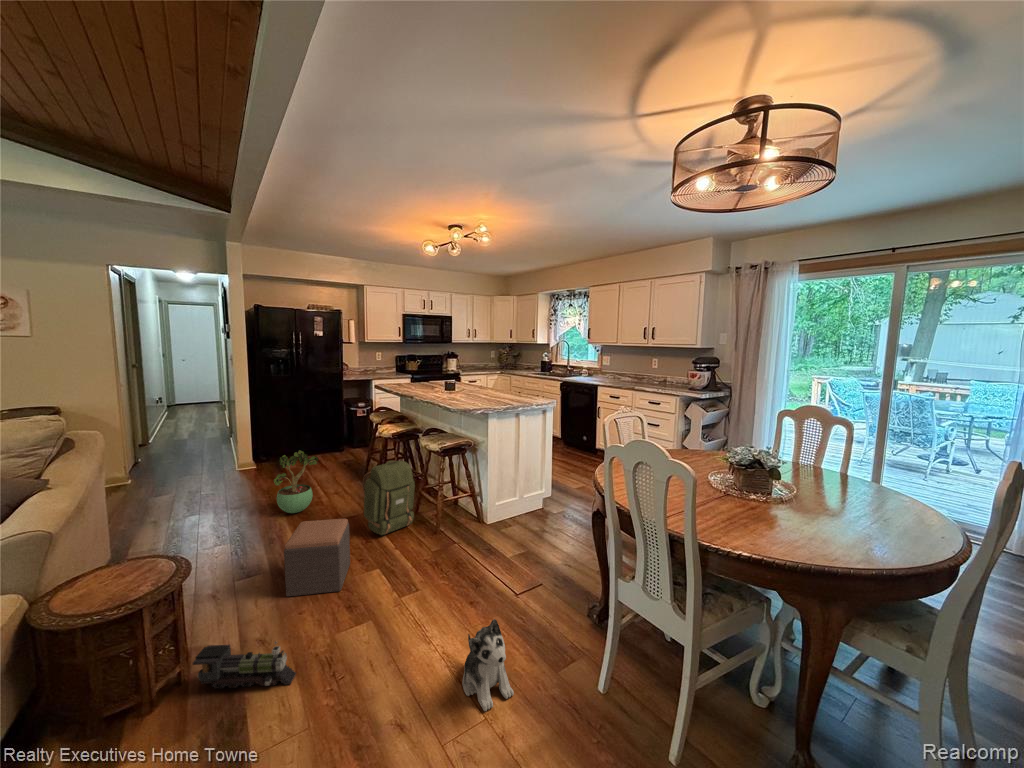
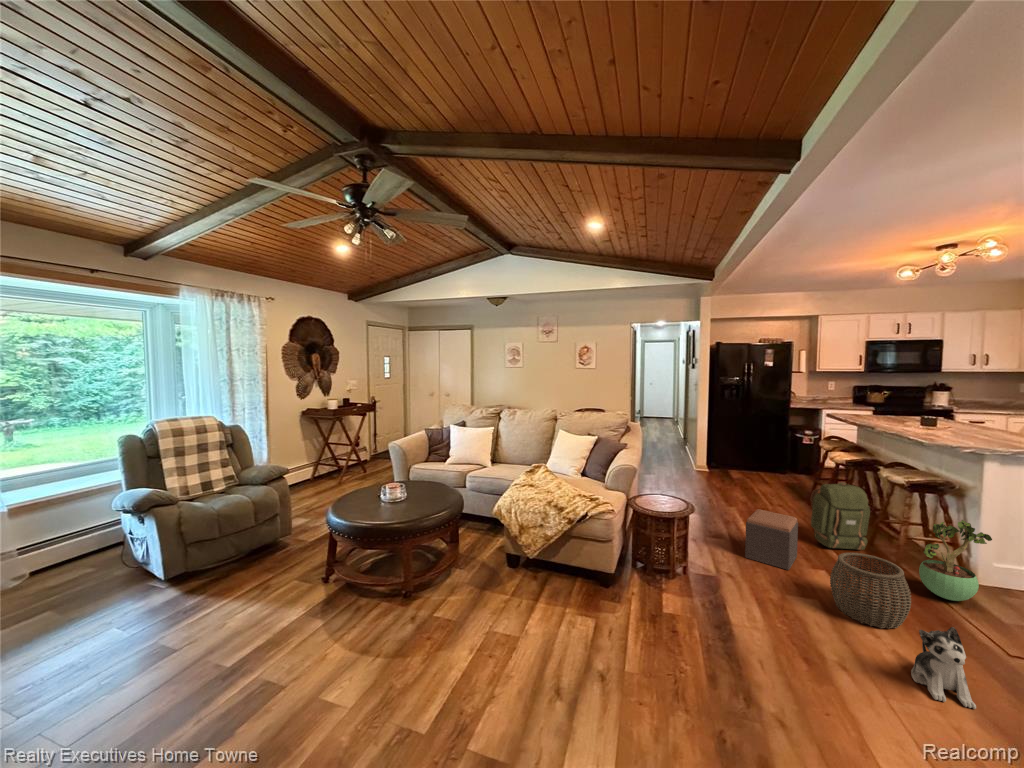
potted plant: present [274,450,318,513] -> present [919,520,992,601]
woven basket: none [383,545,455,634] -> present [830,552,912,629]
toy train: present [193,641,296,689] -> none [696,556,758,603]

